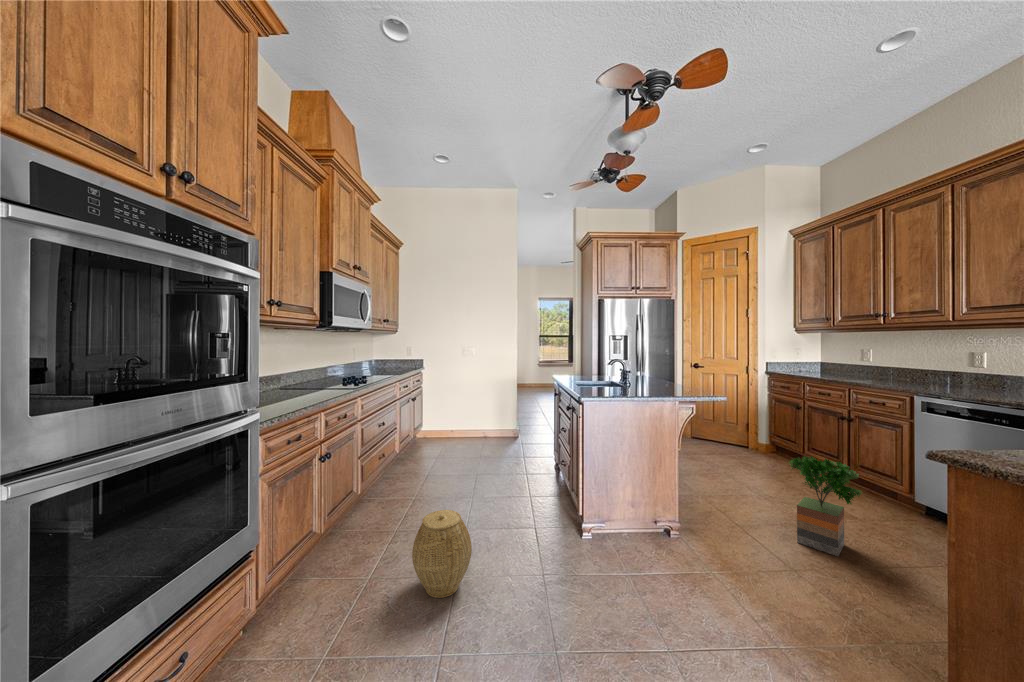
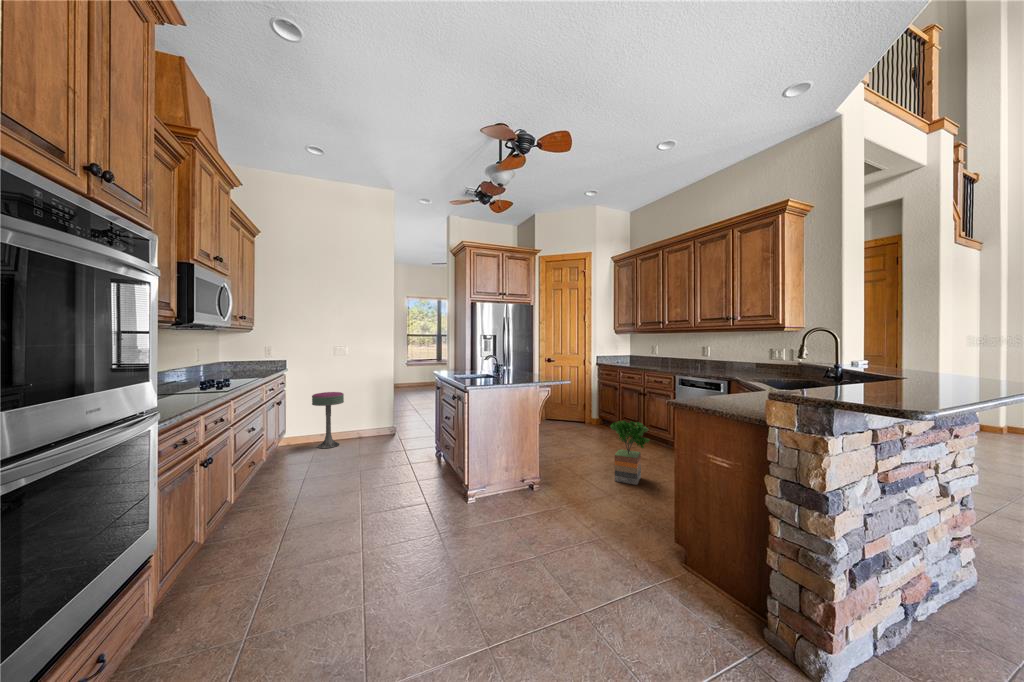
bar stool: none [444,391,471,445] -> present [312,392,344,448]
woven basket: present [412,510,472,598] -> none [322,493,379,570]

